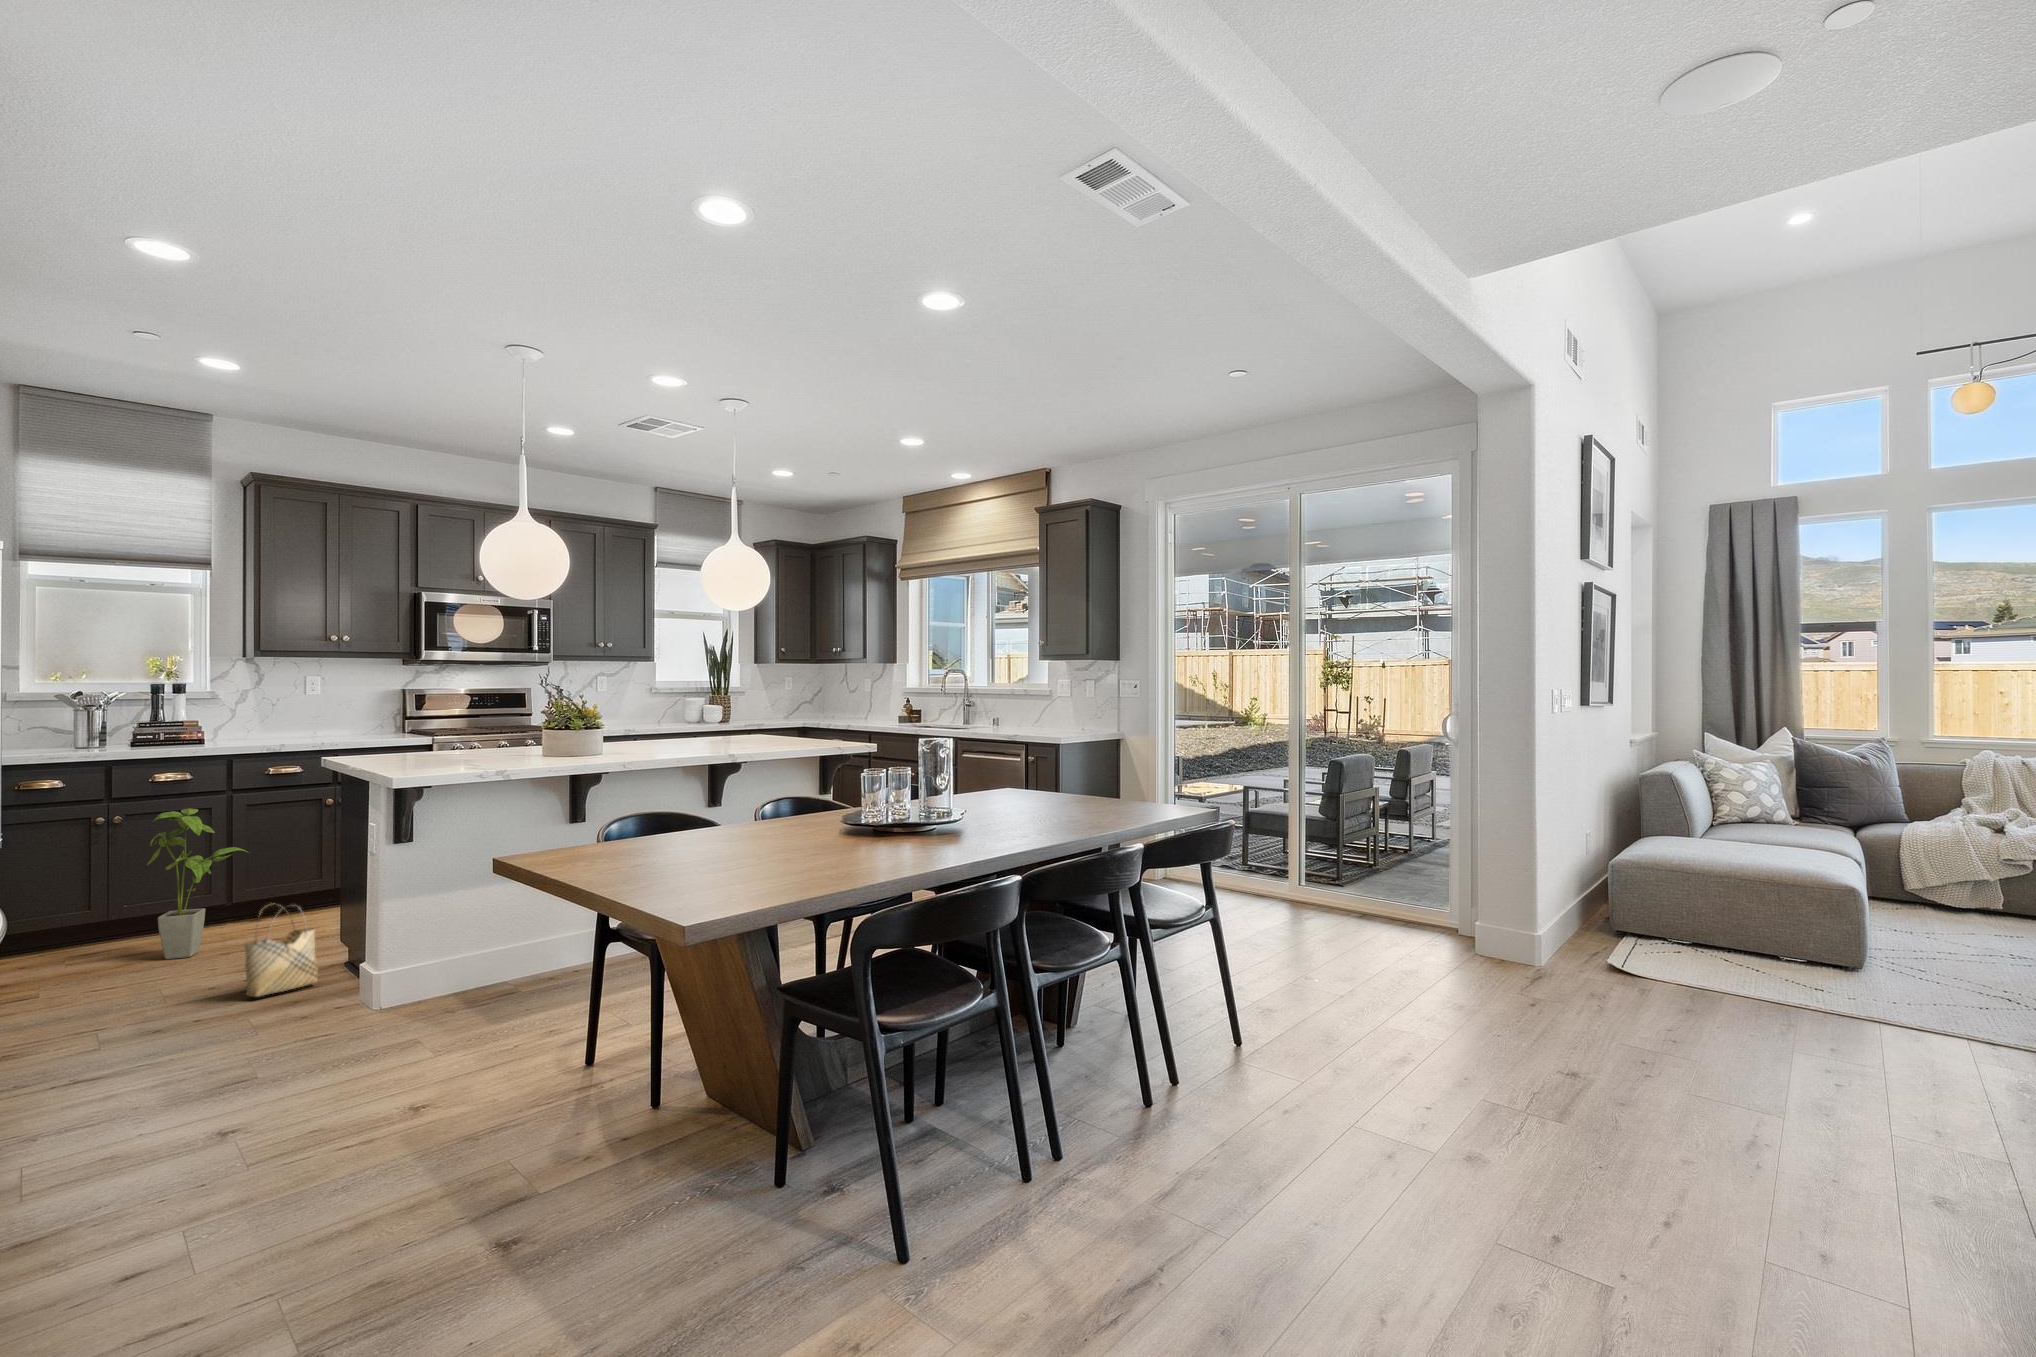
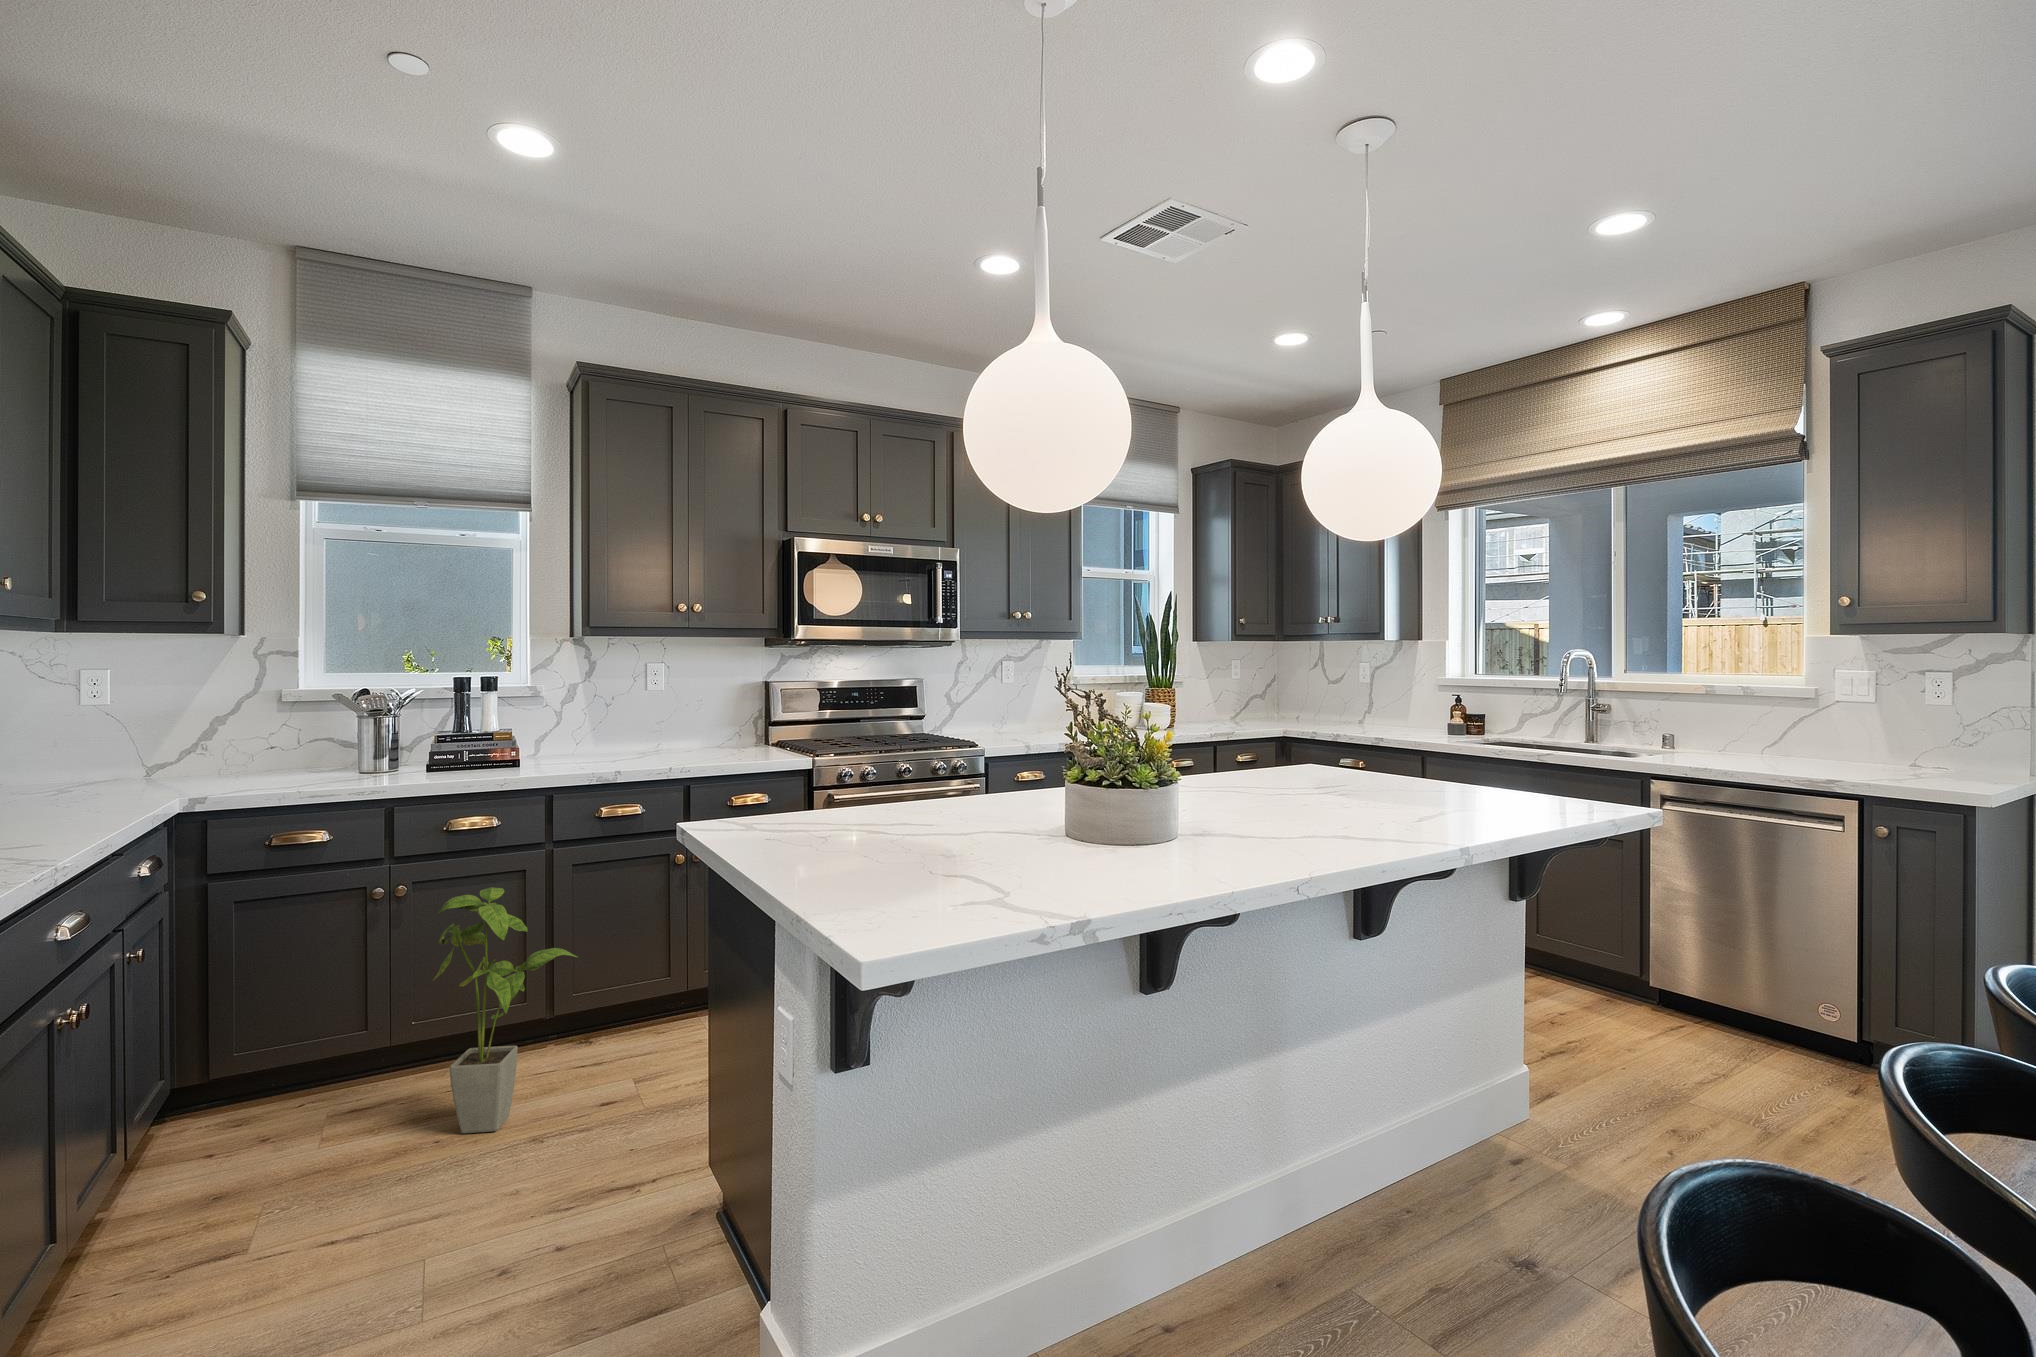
woven basket: present [244,903,318,997] -> none [566,1104,690,1306]

